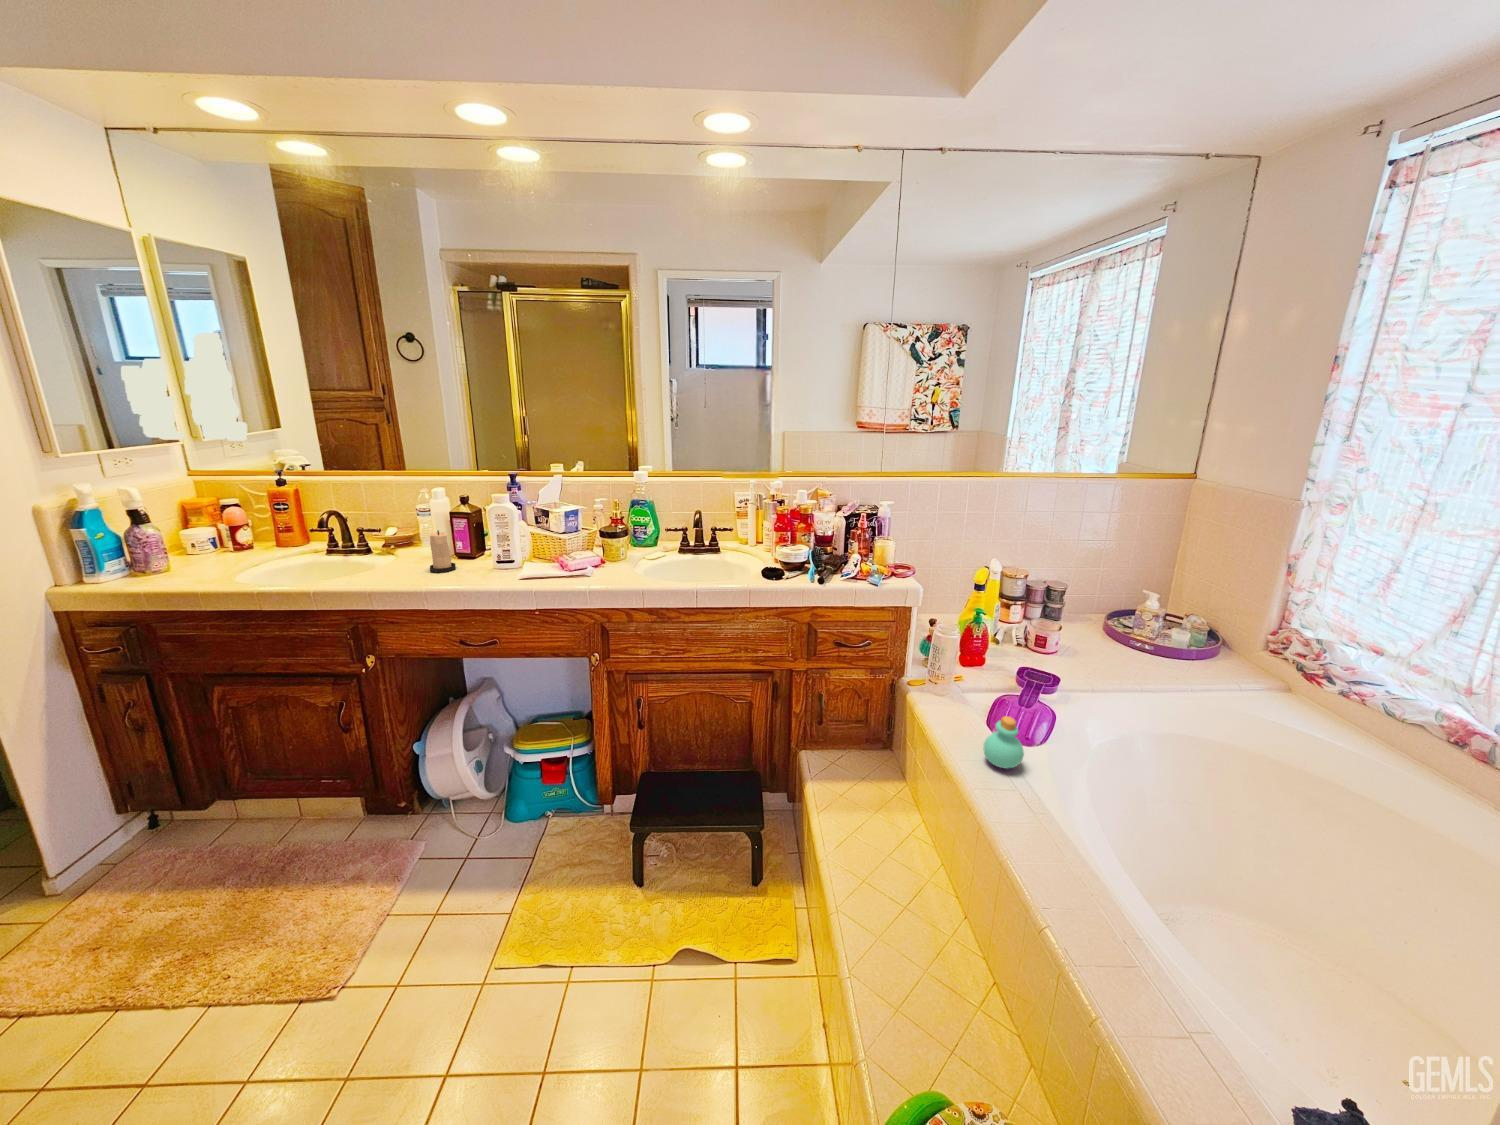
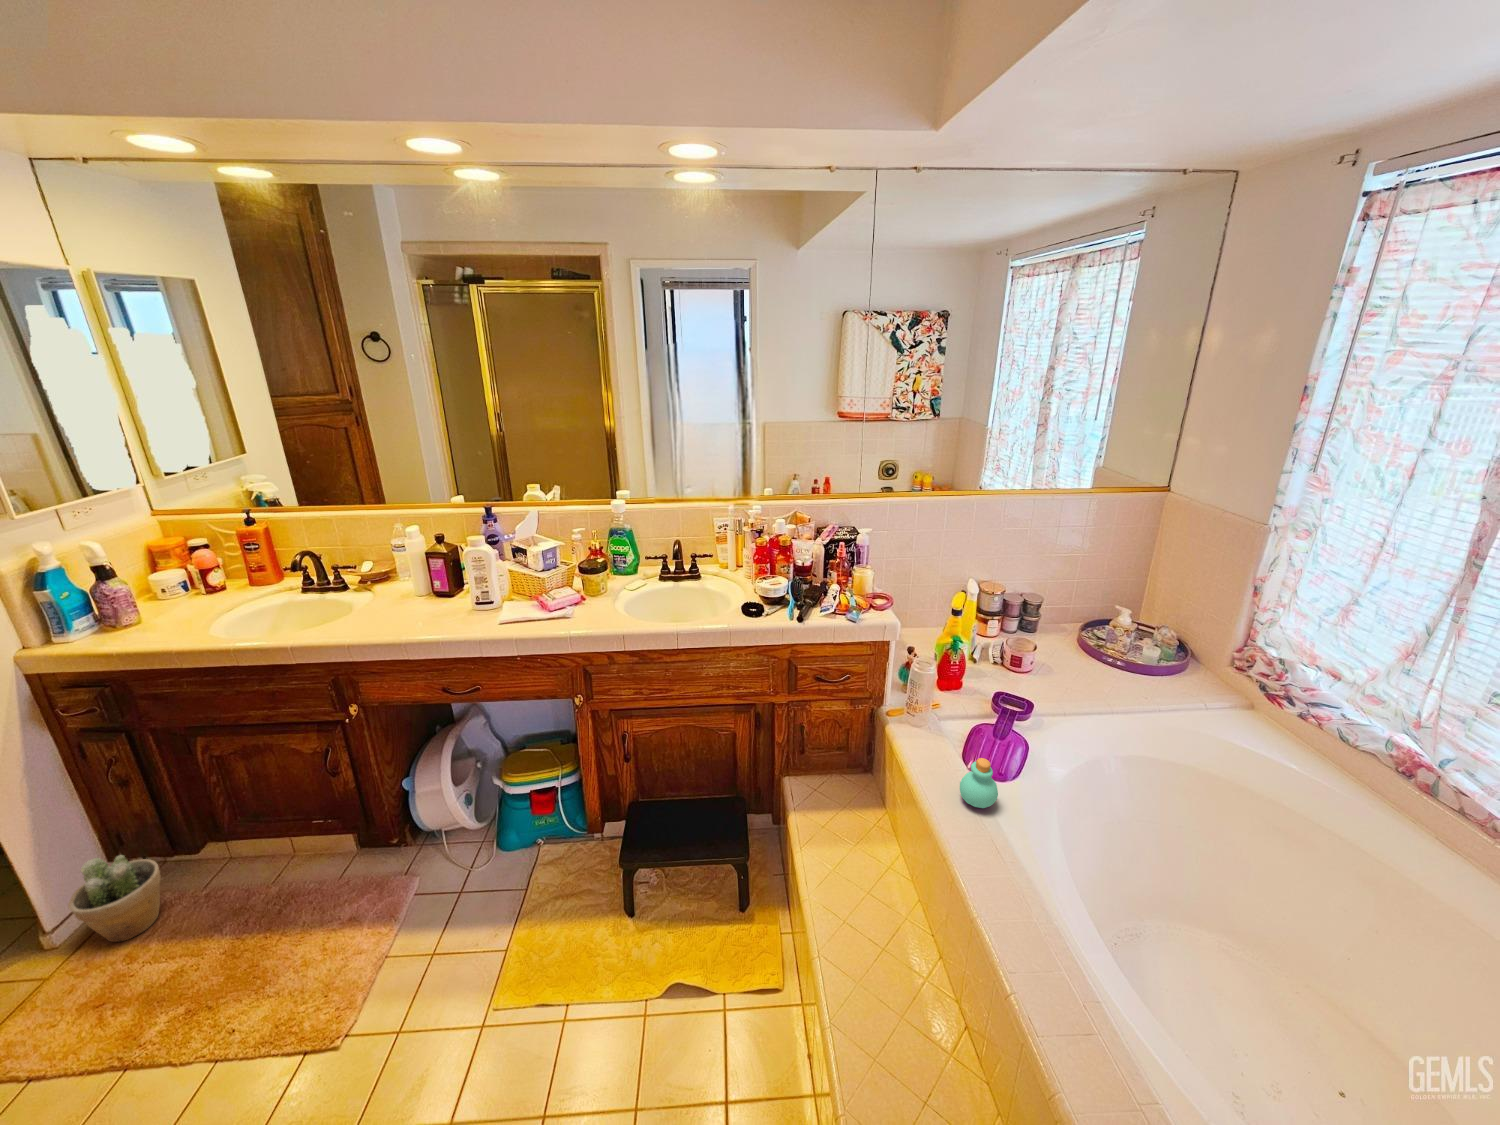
candle: present [430,530,456,573] -> none [406,575,434,618]
potted plant: none [75,801,168,891] -> present [68,855,161,942]

